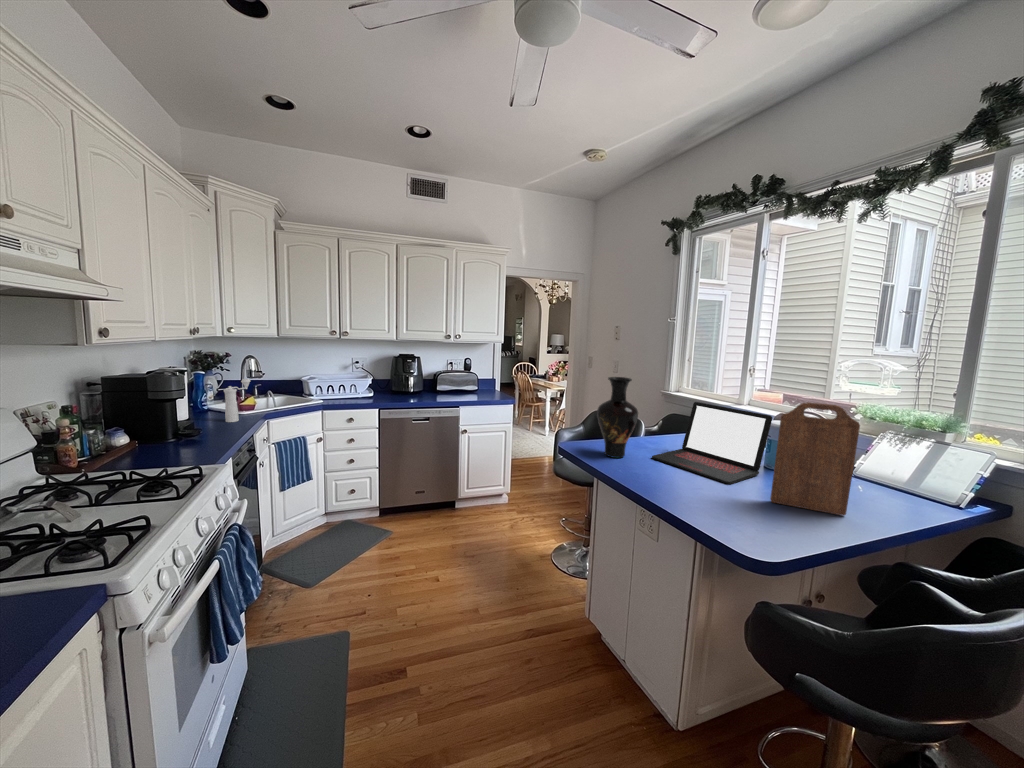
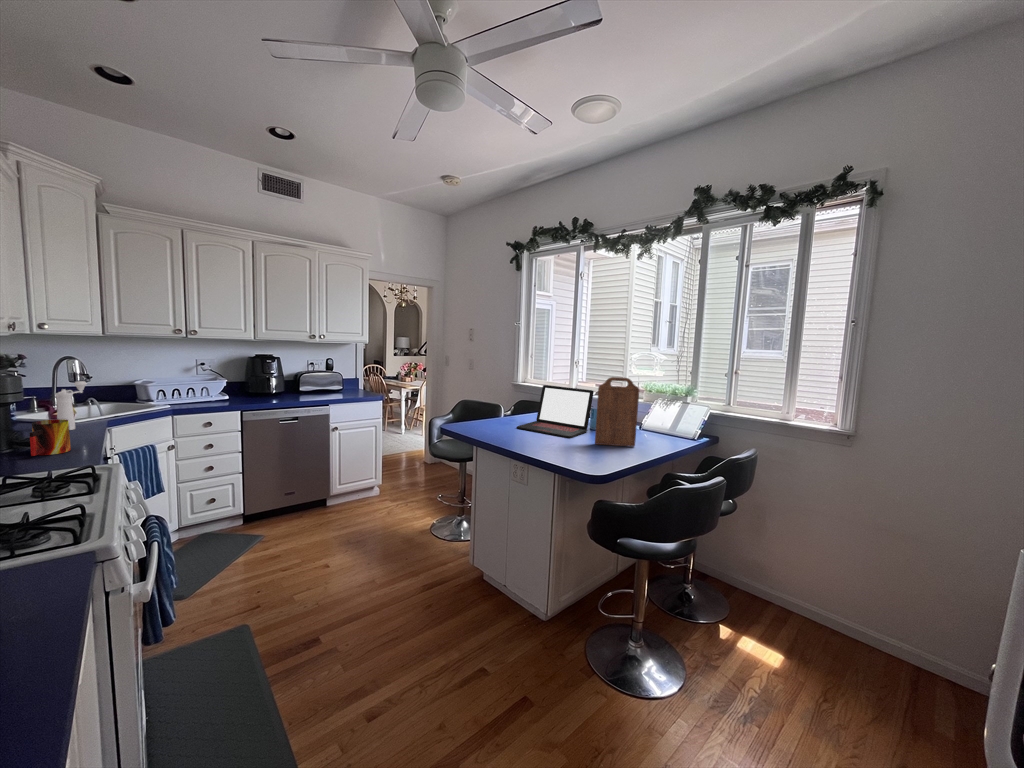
vase: present [597,377,638,458] -> none [475,367,506,430]
mug: none [173,416,210,450] -> present [29,419,71,456]

